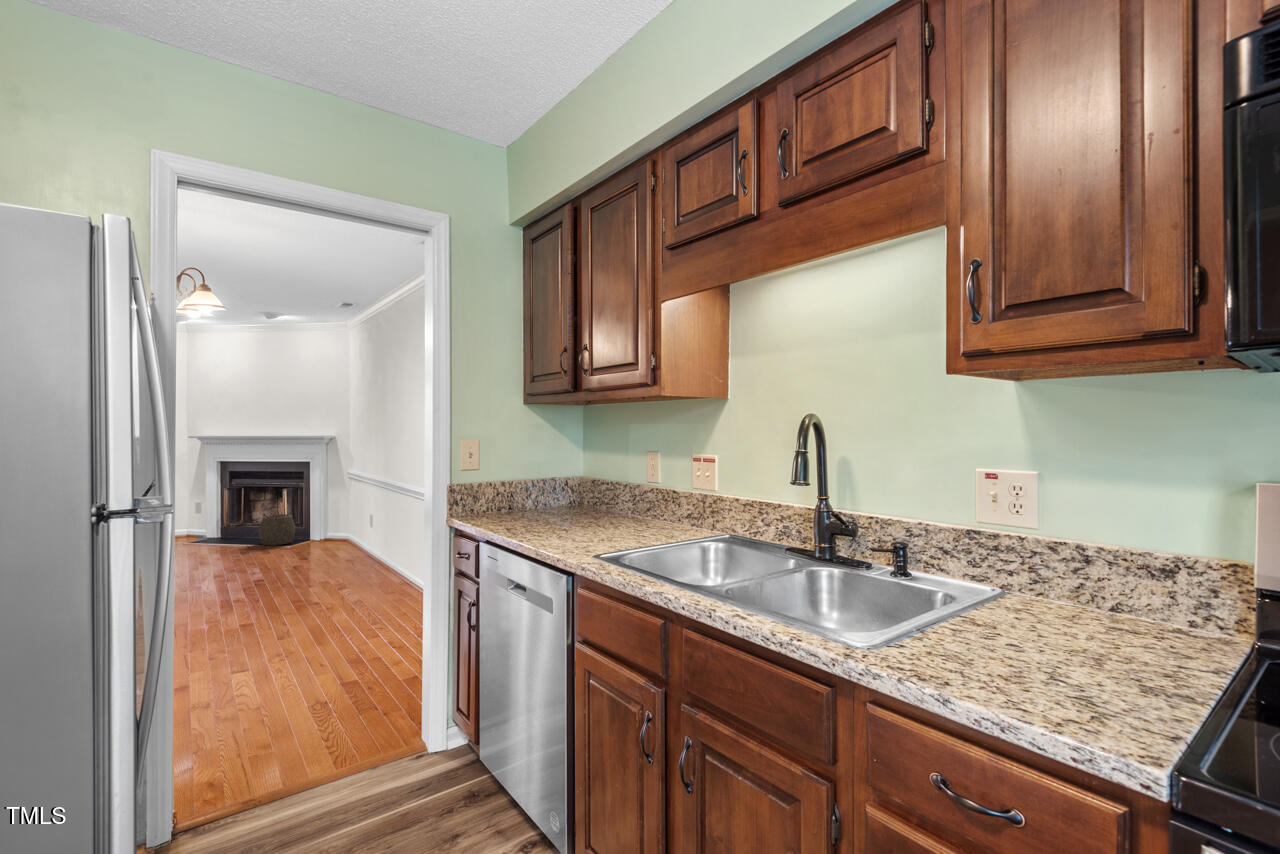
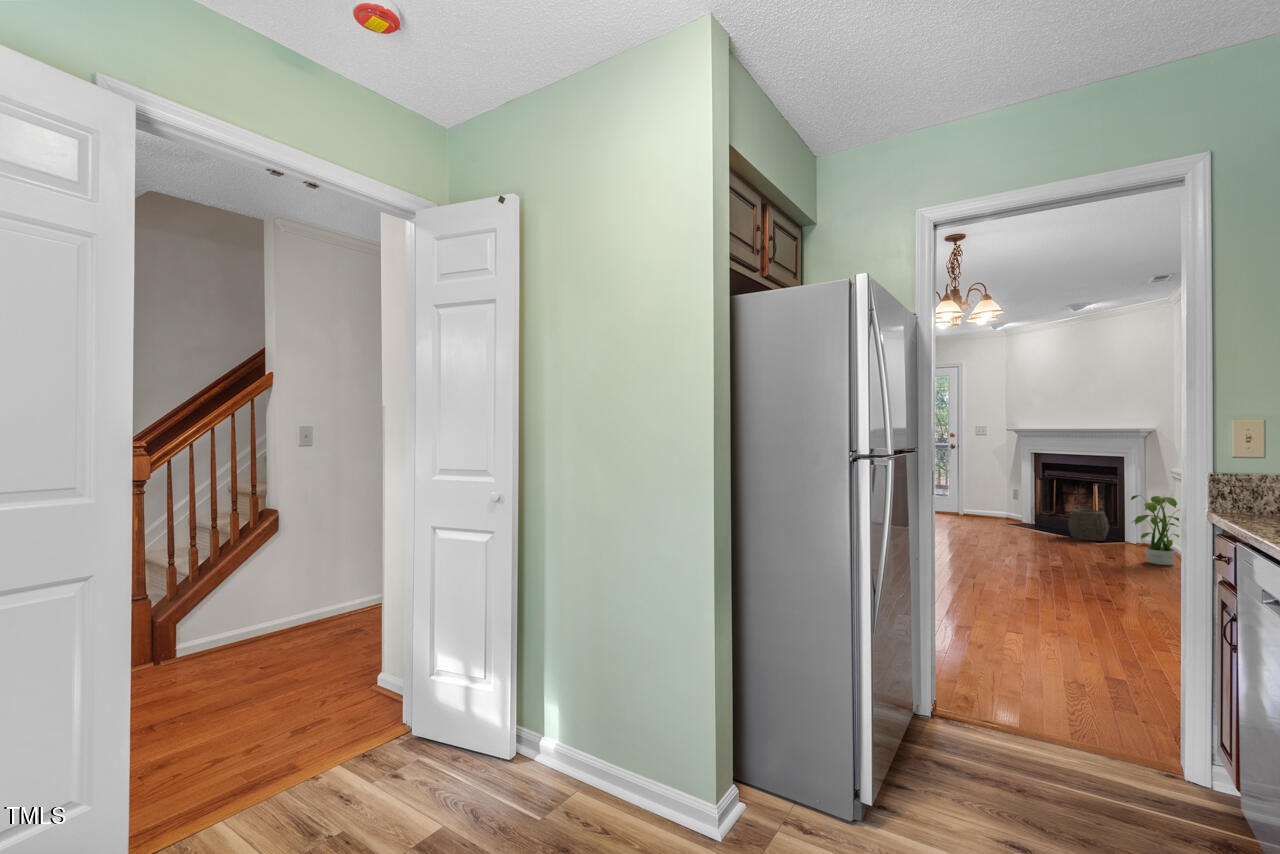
potted plant: none [320,494,364,557] -> present [1131,495,1179,565]

